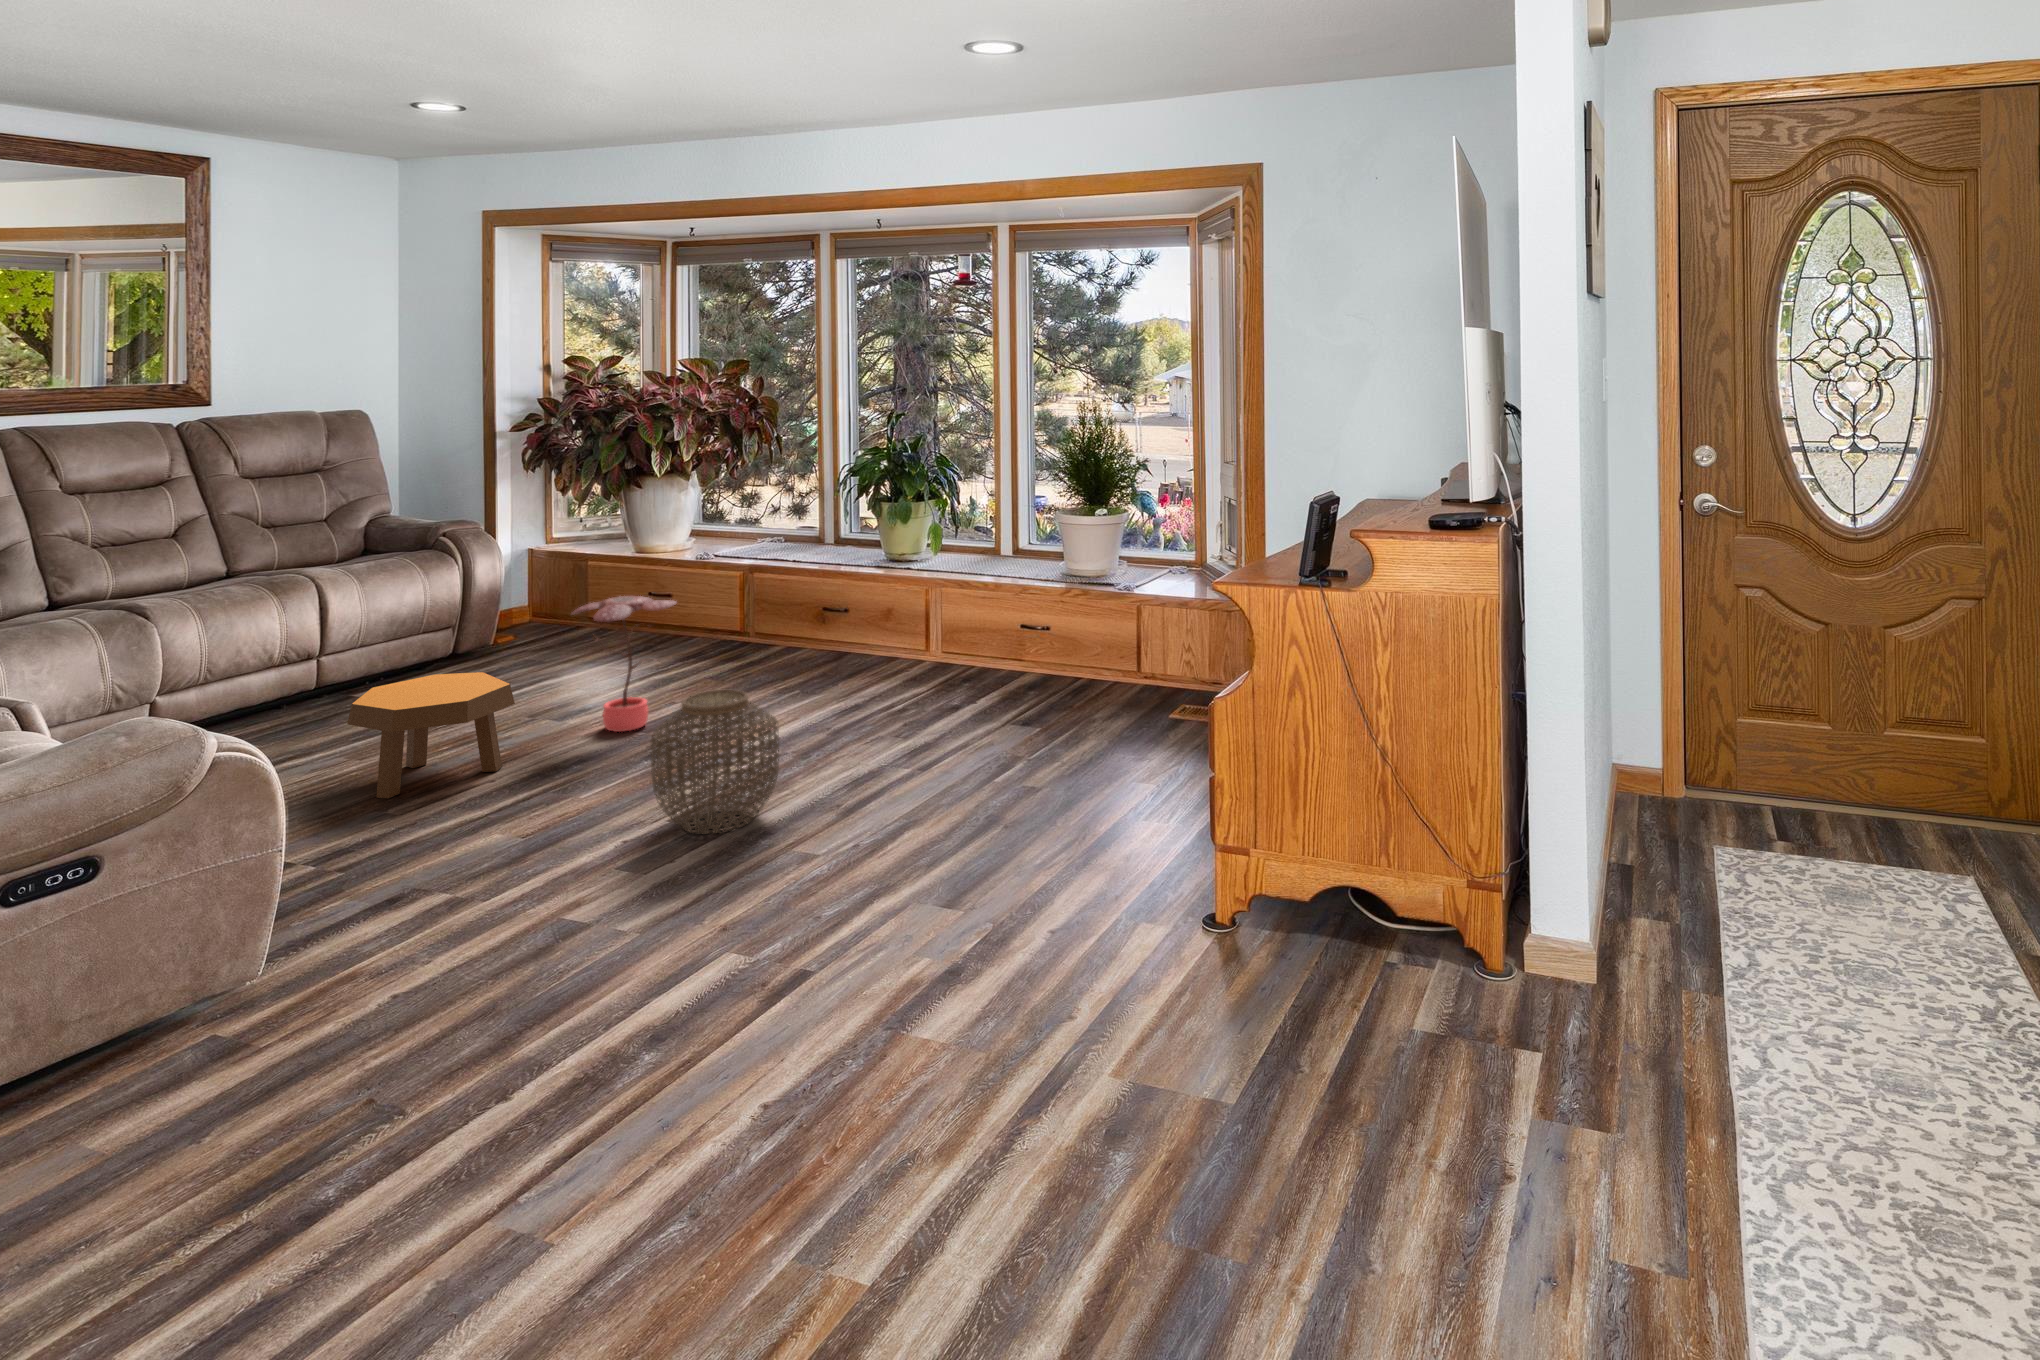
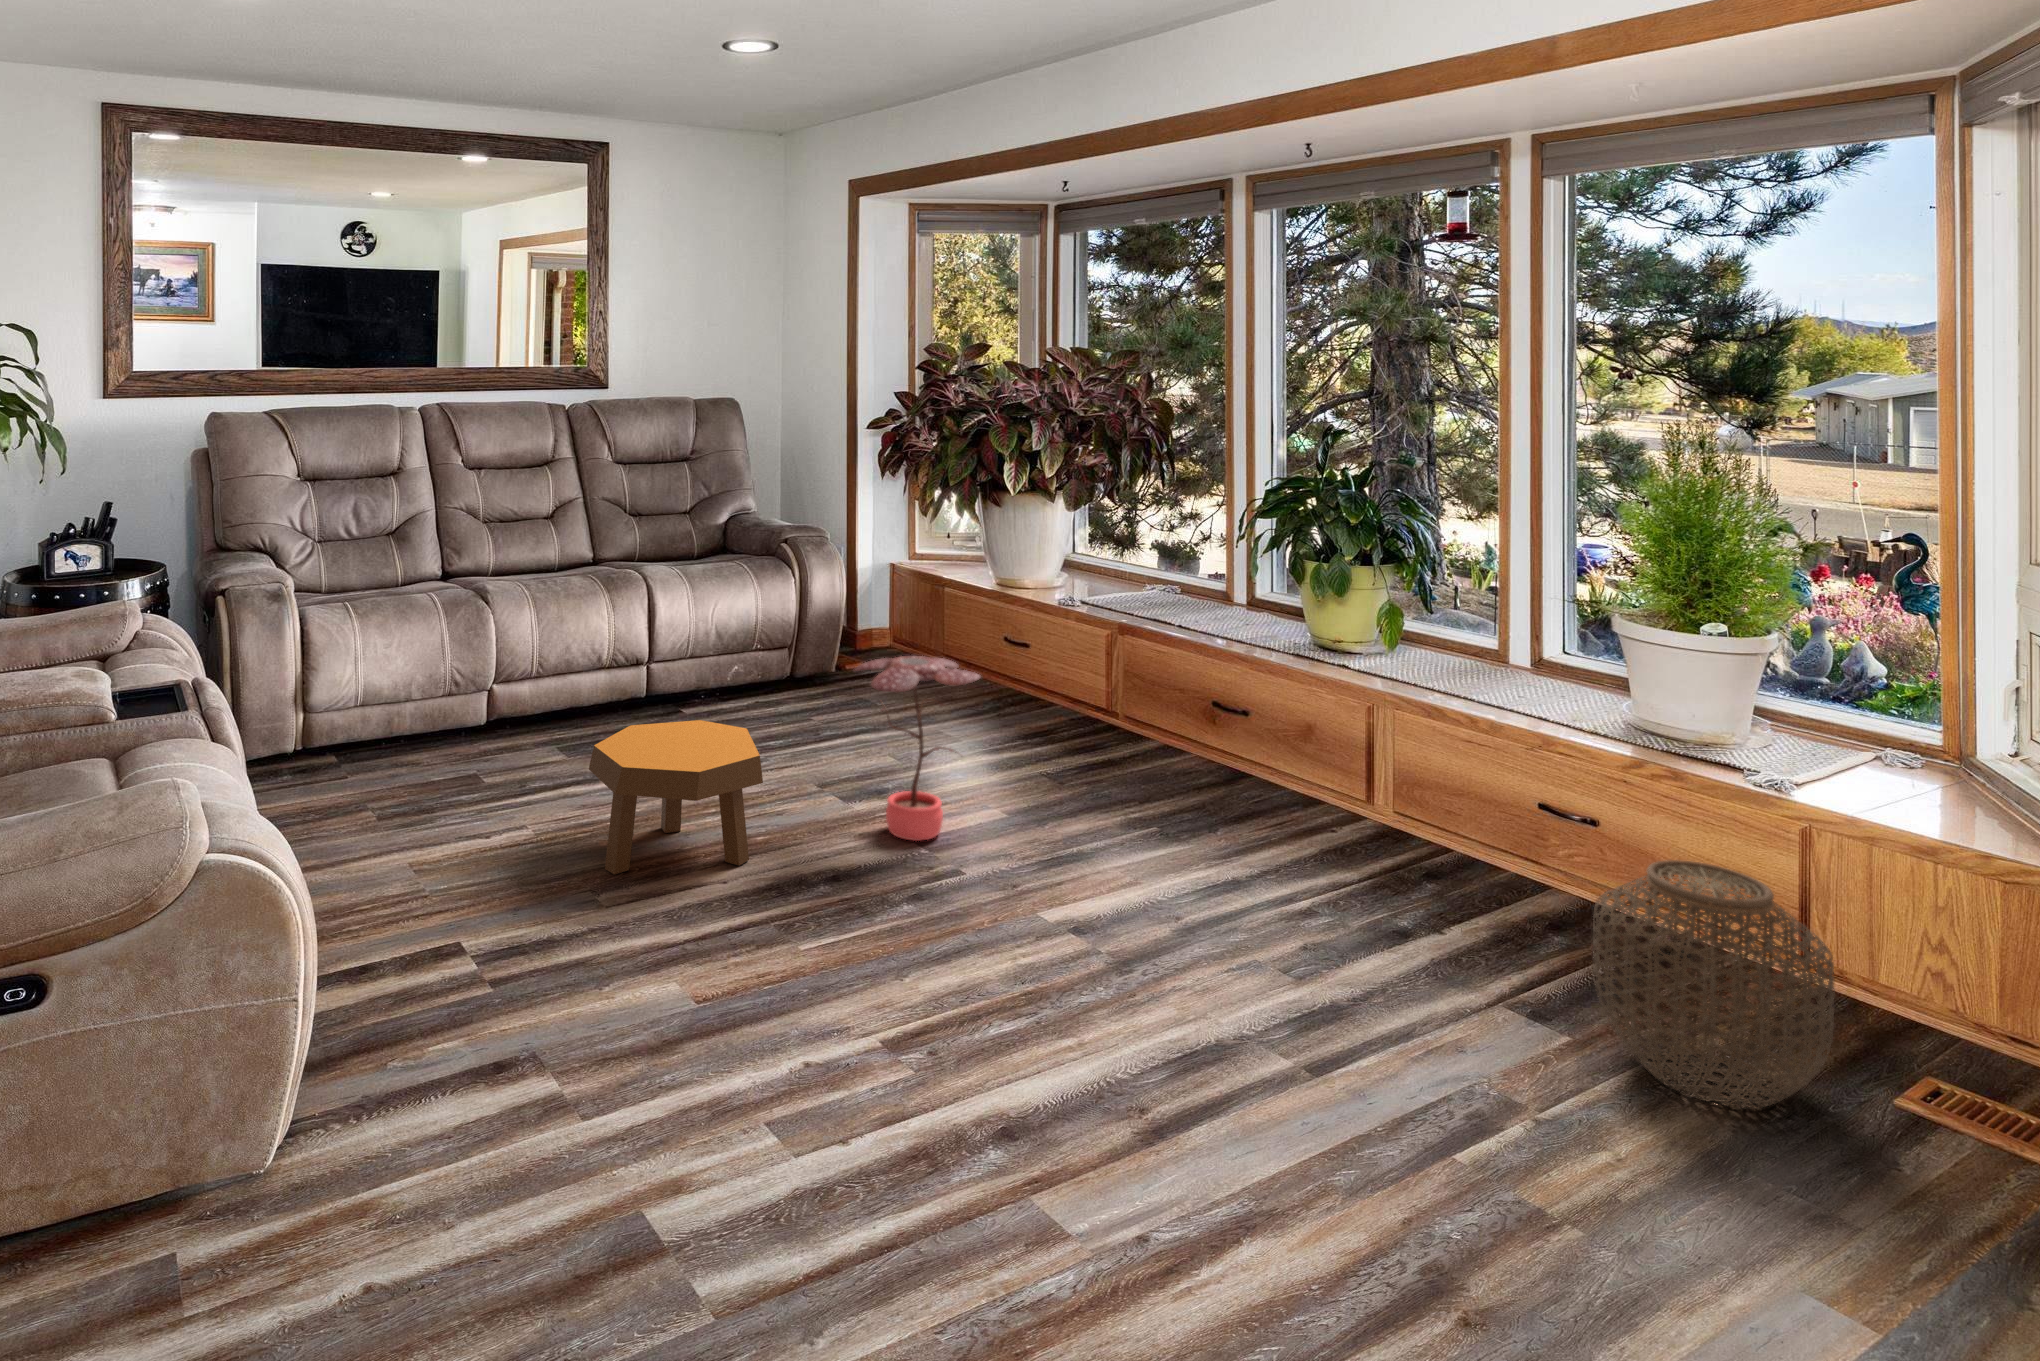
woven basket: present [651,690,779,834] -> present [1593,860,1834,1108]

